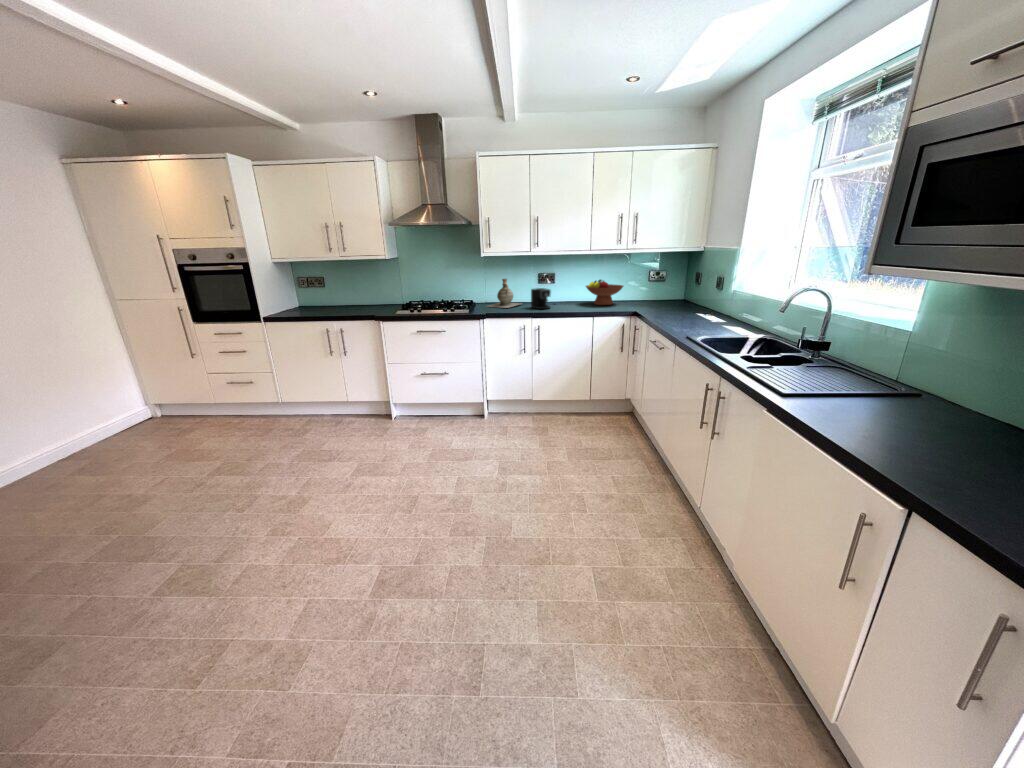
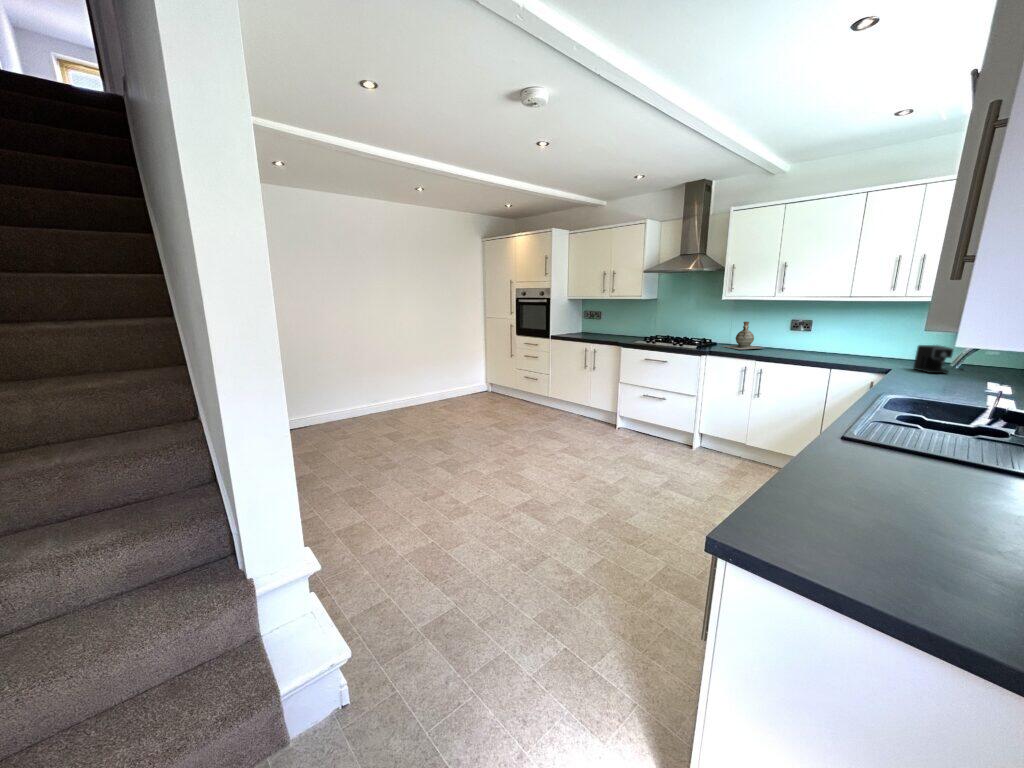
fruit bowl: present [586,280,623,305] -> none [844,330,903,361]
coffee maker: present [531,288,551,309] -> present [913,345,962,373]

